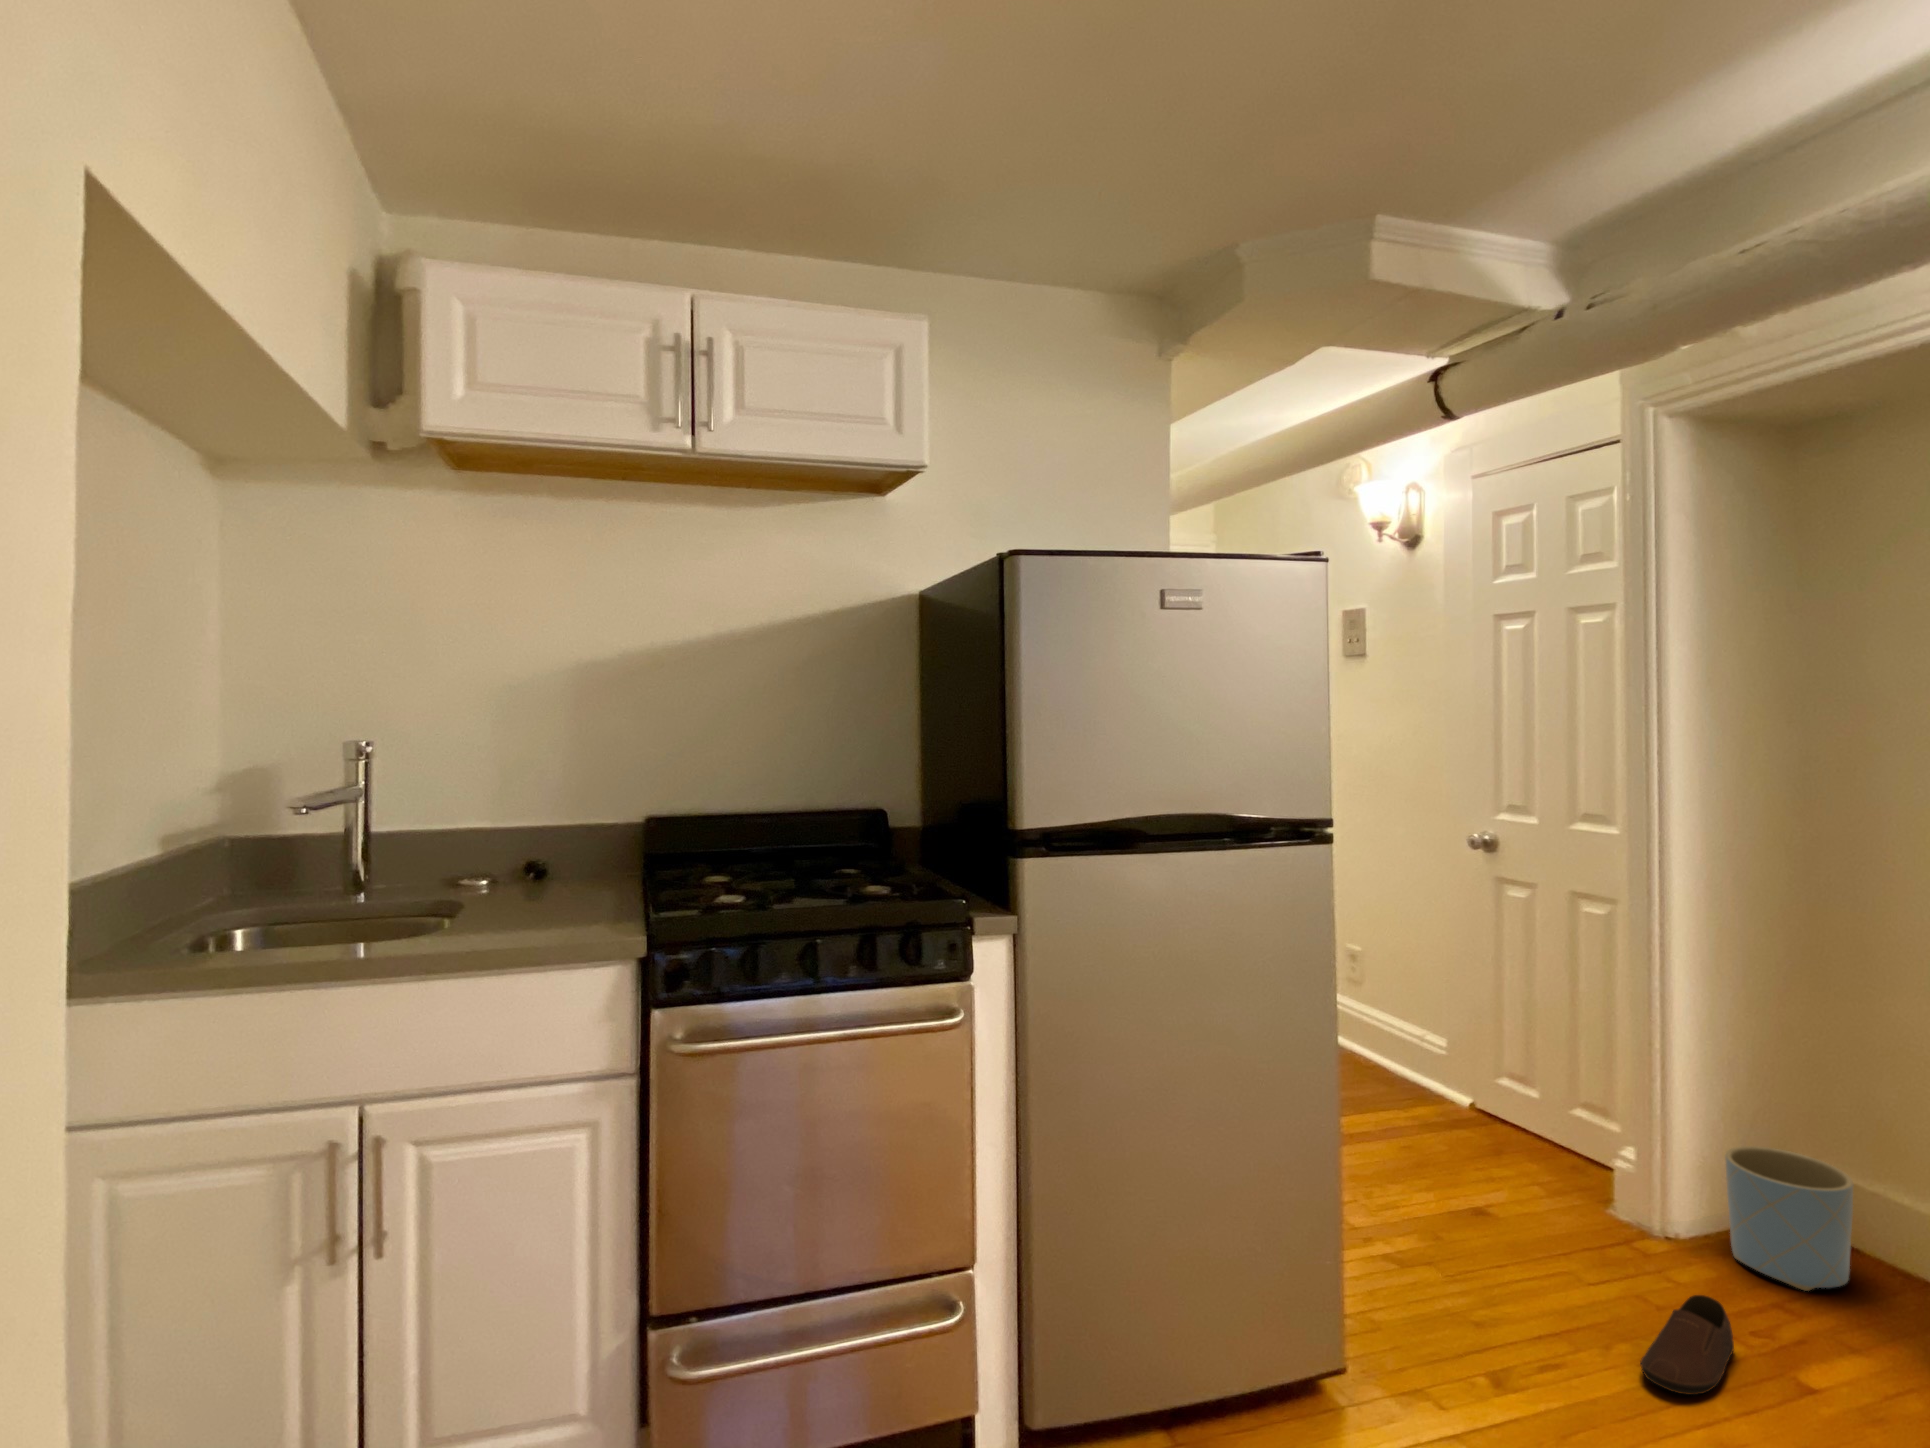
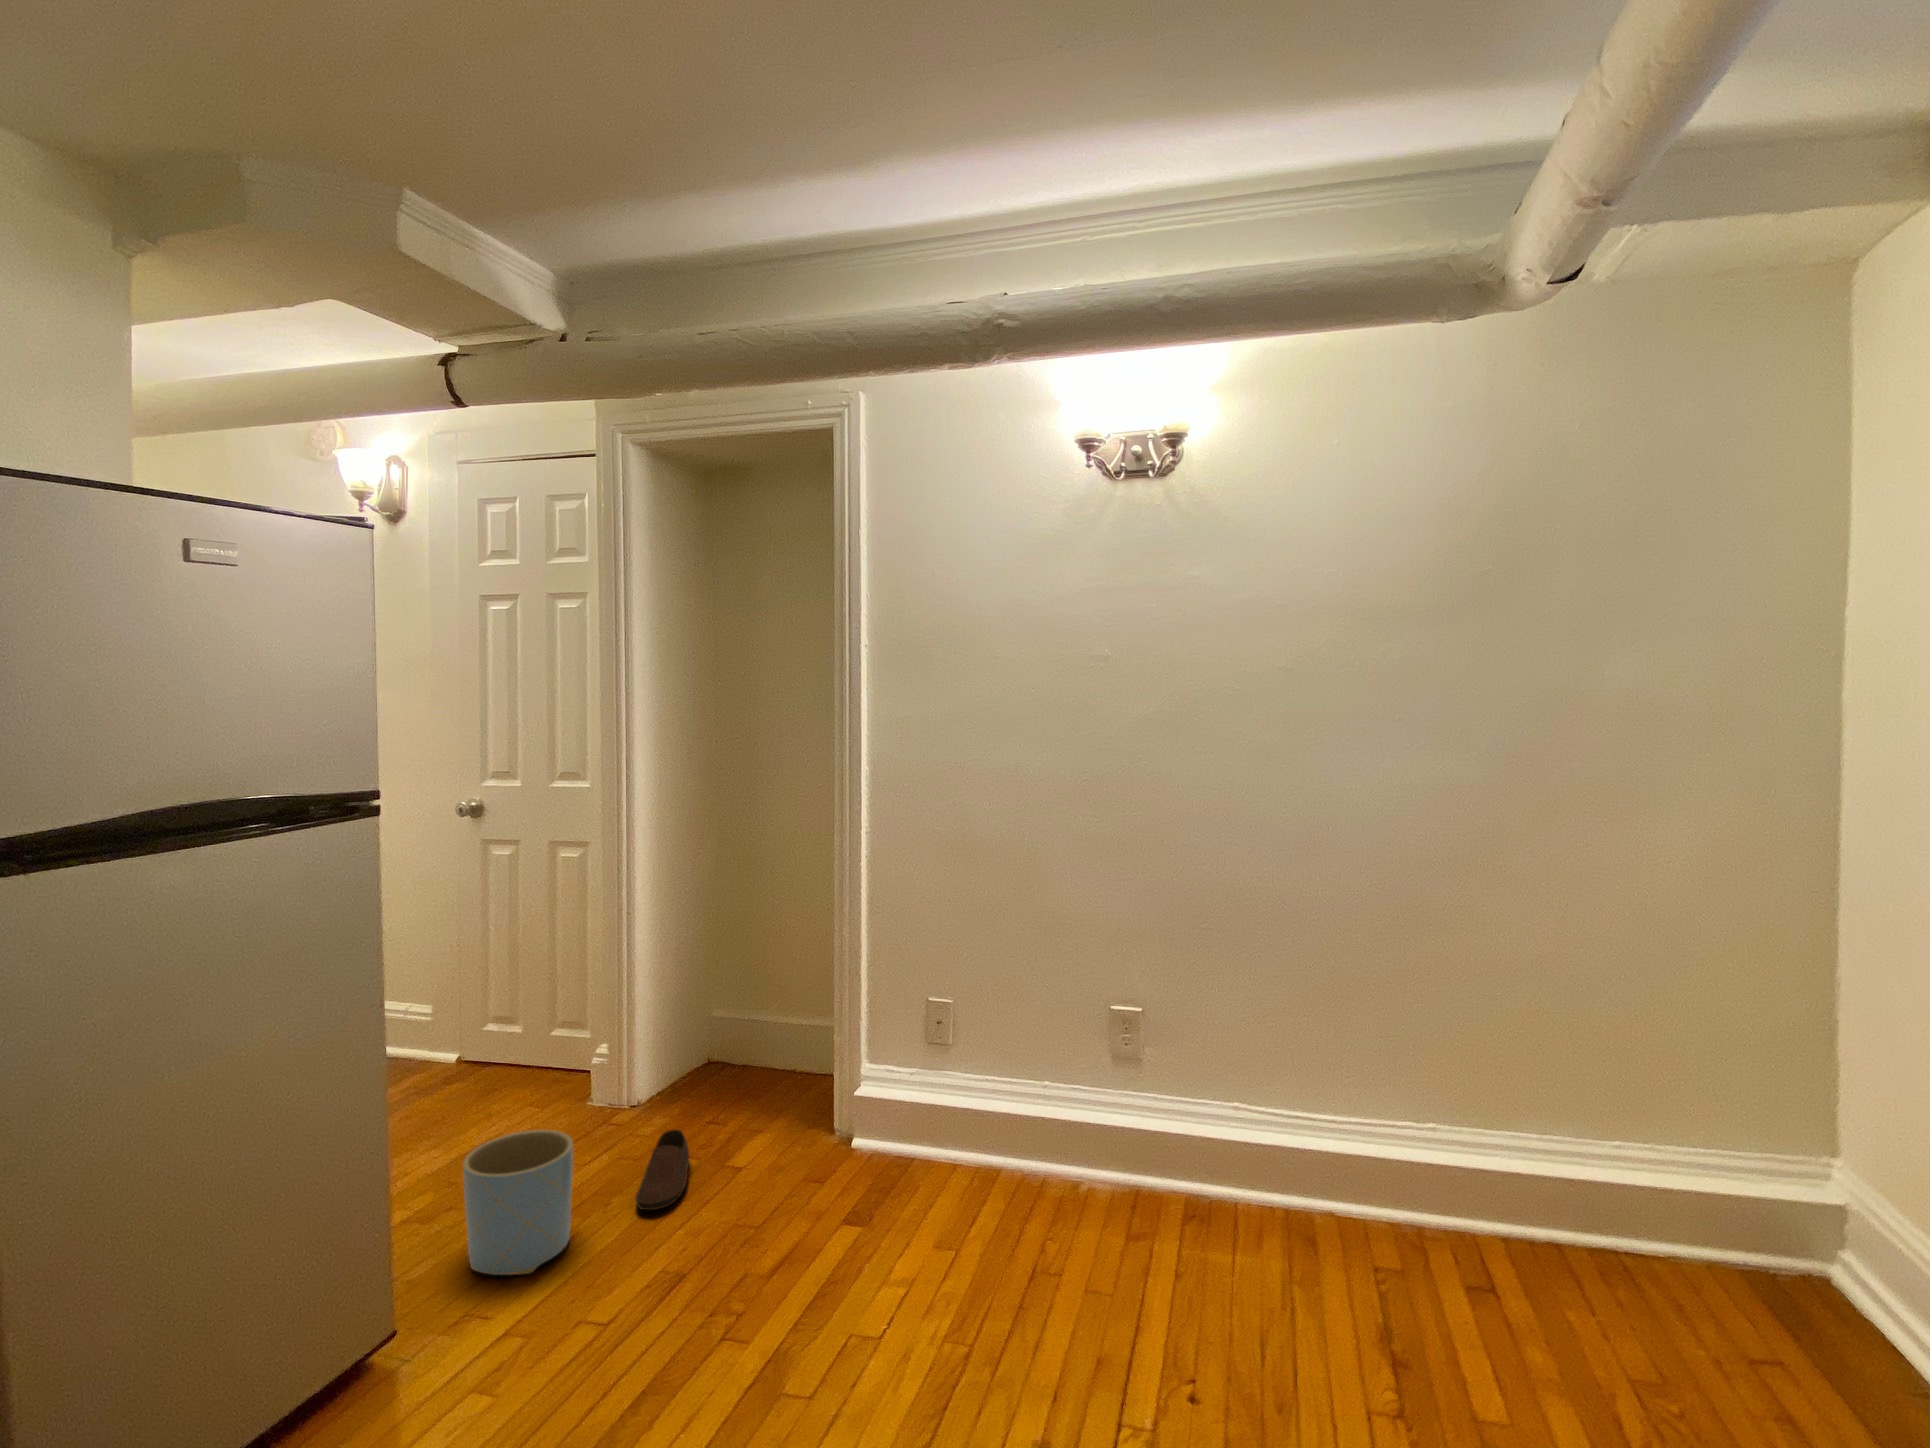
planter: present [1725,1146,1853,1291] -> present [463,1130,573,1275]

